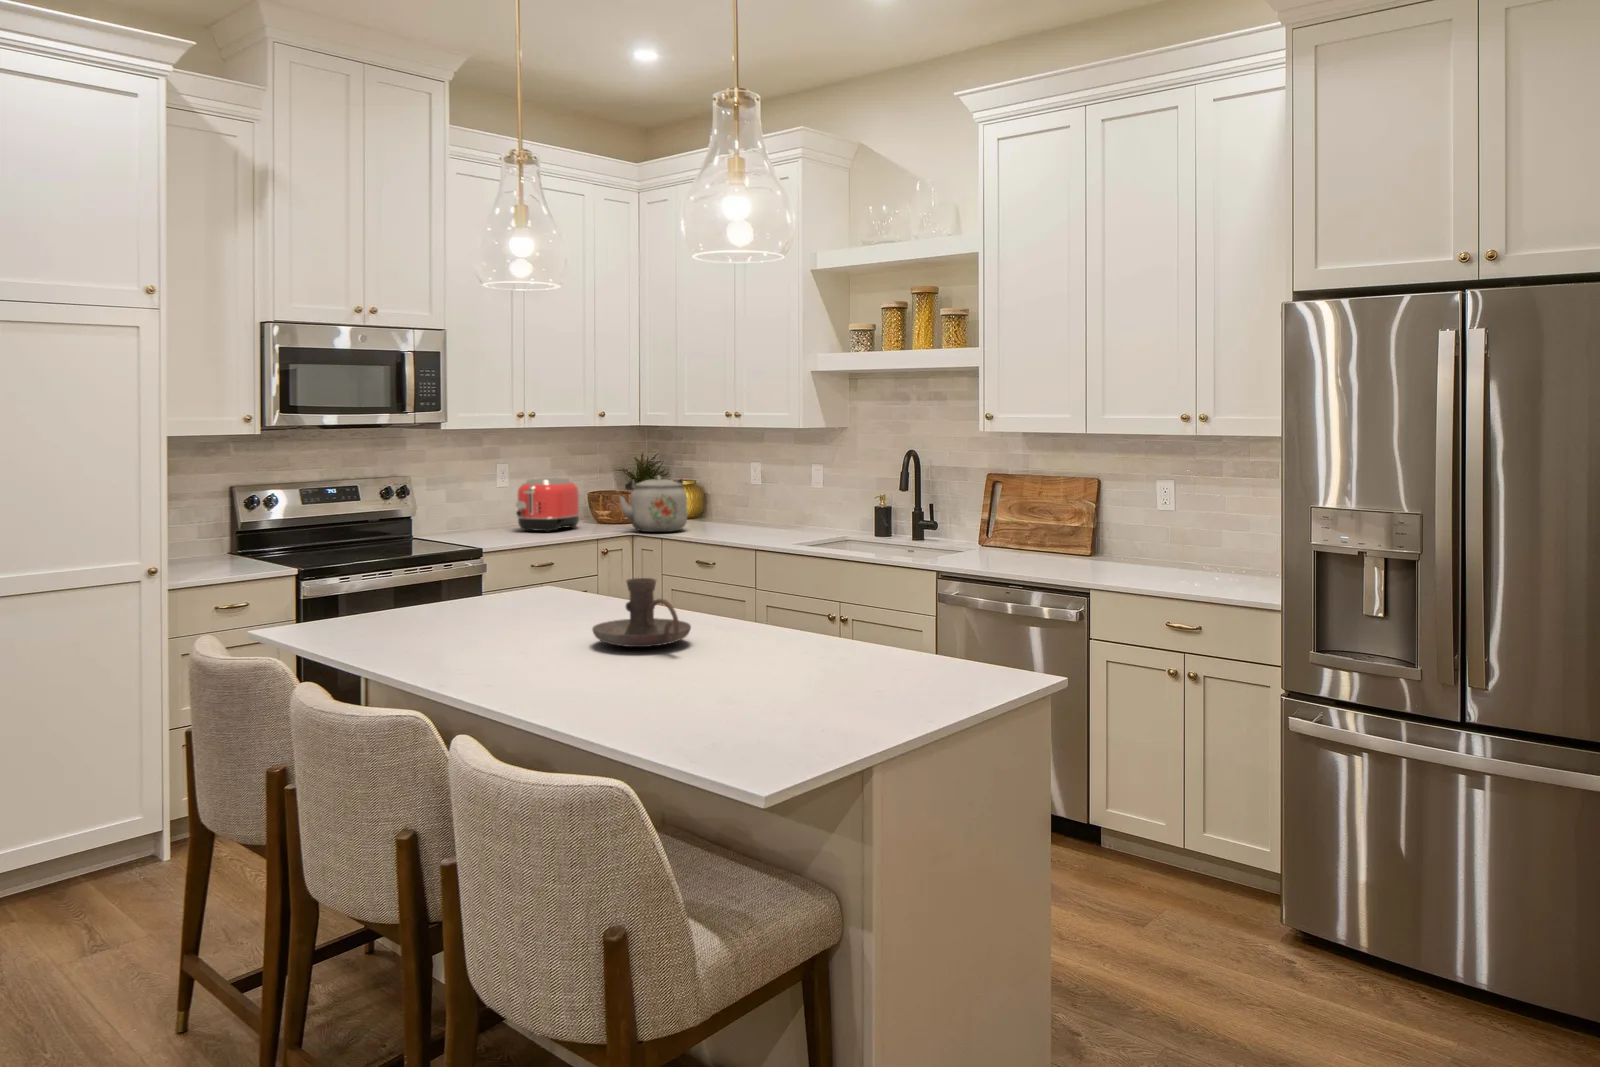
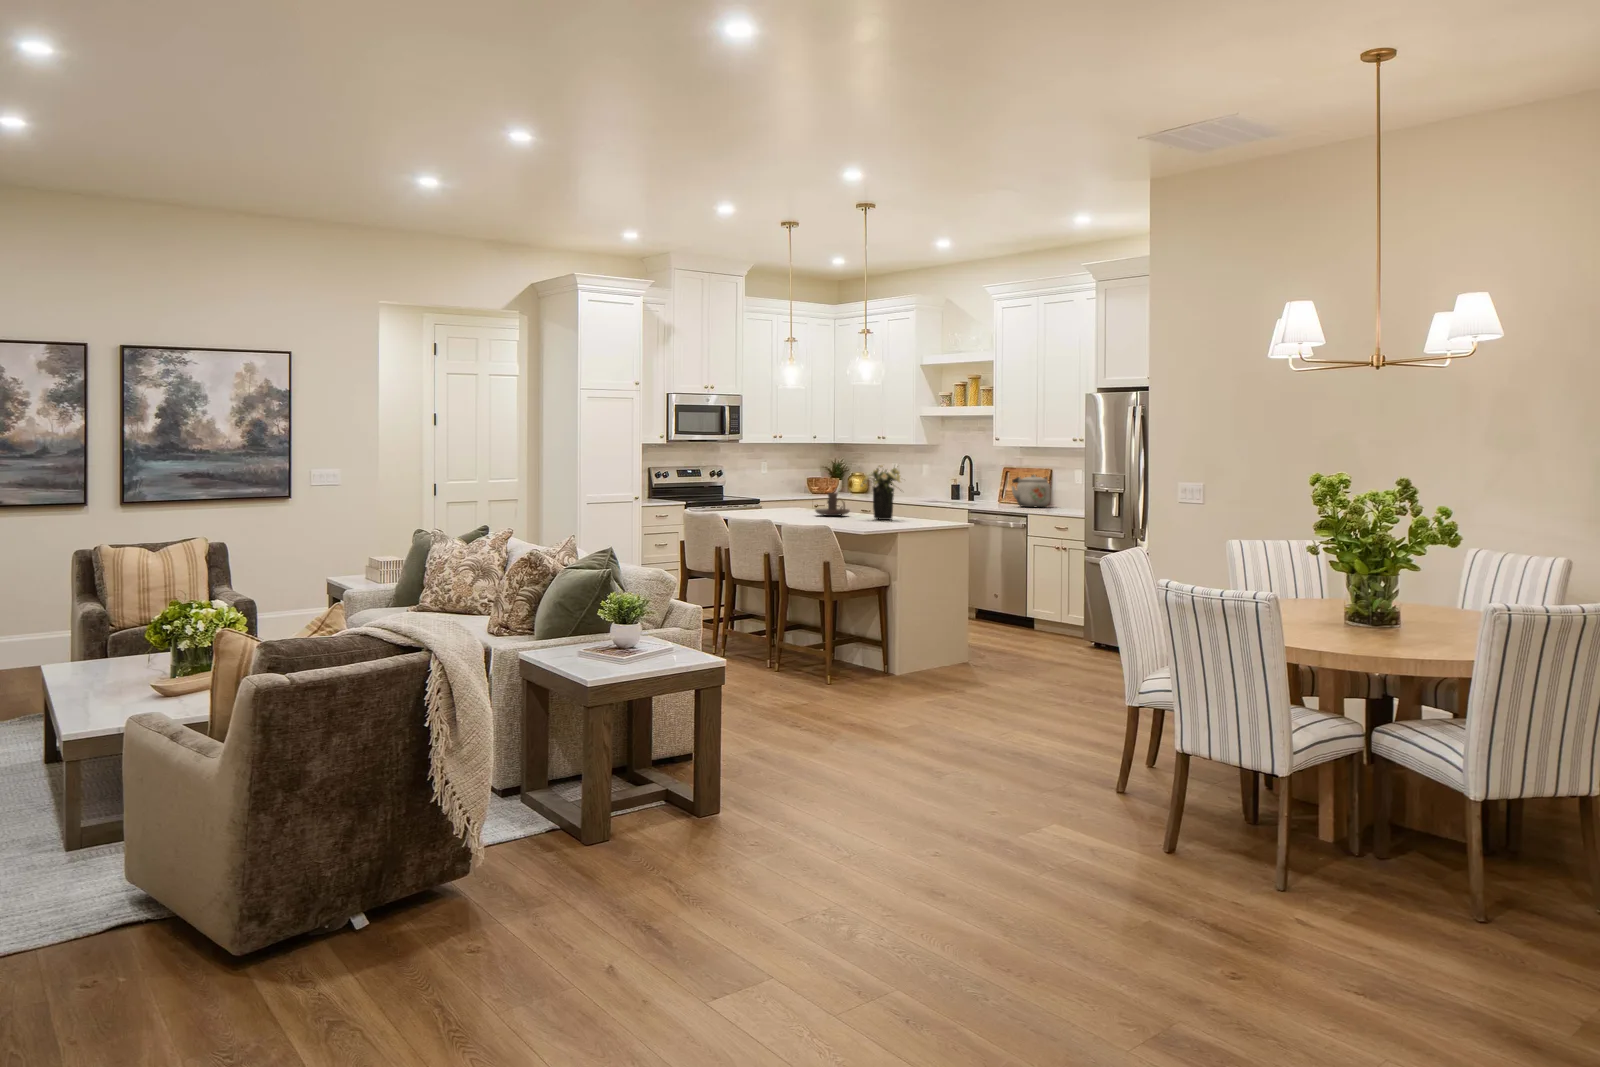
kettle: present [619,476,687,532] -> present [1012,475,1050,507]
toaster: present [516,478,579,532] -> none [772,469,803,496]
flower arrangement: none [725,502,864,671] -> present [861,465,901,520]

